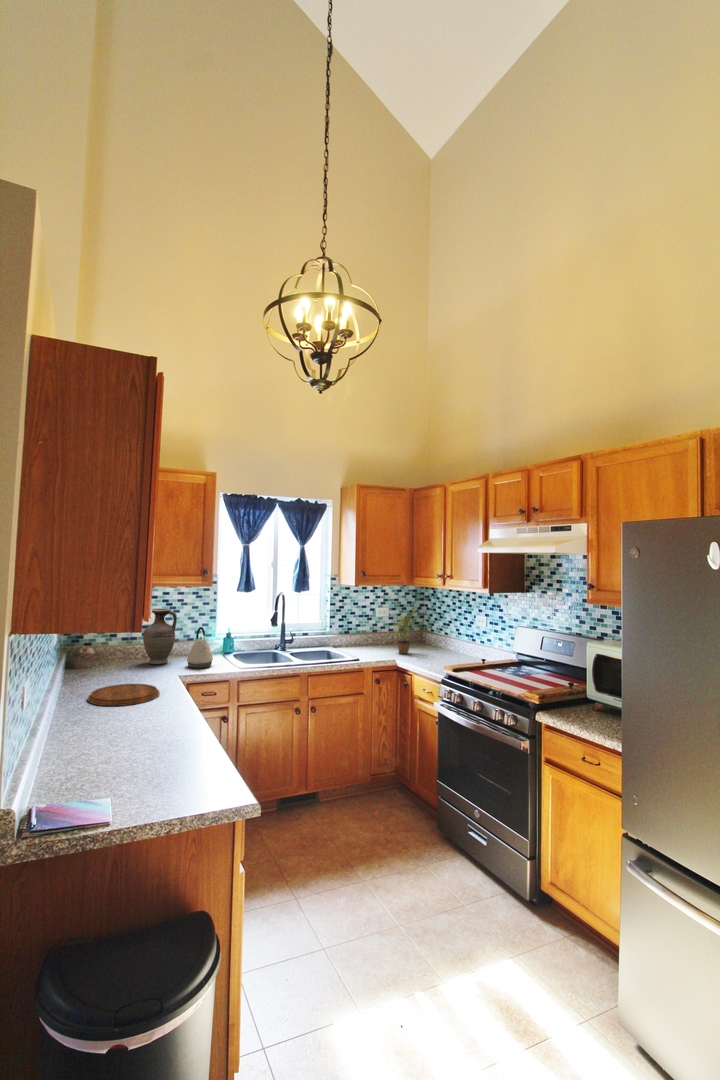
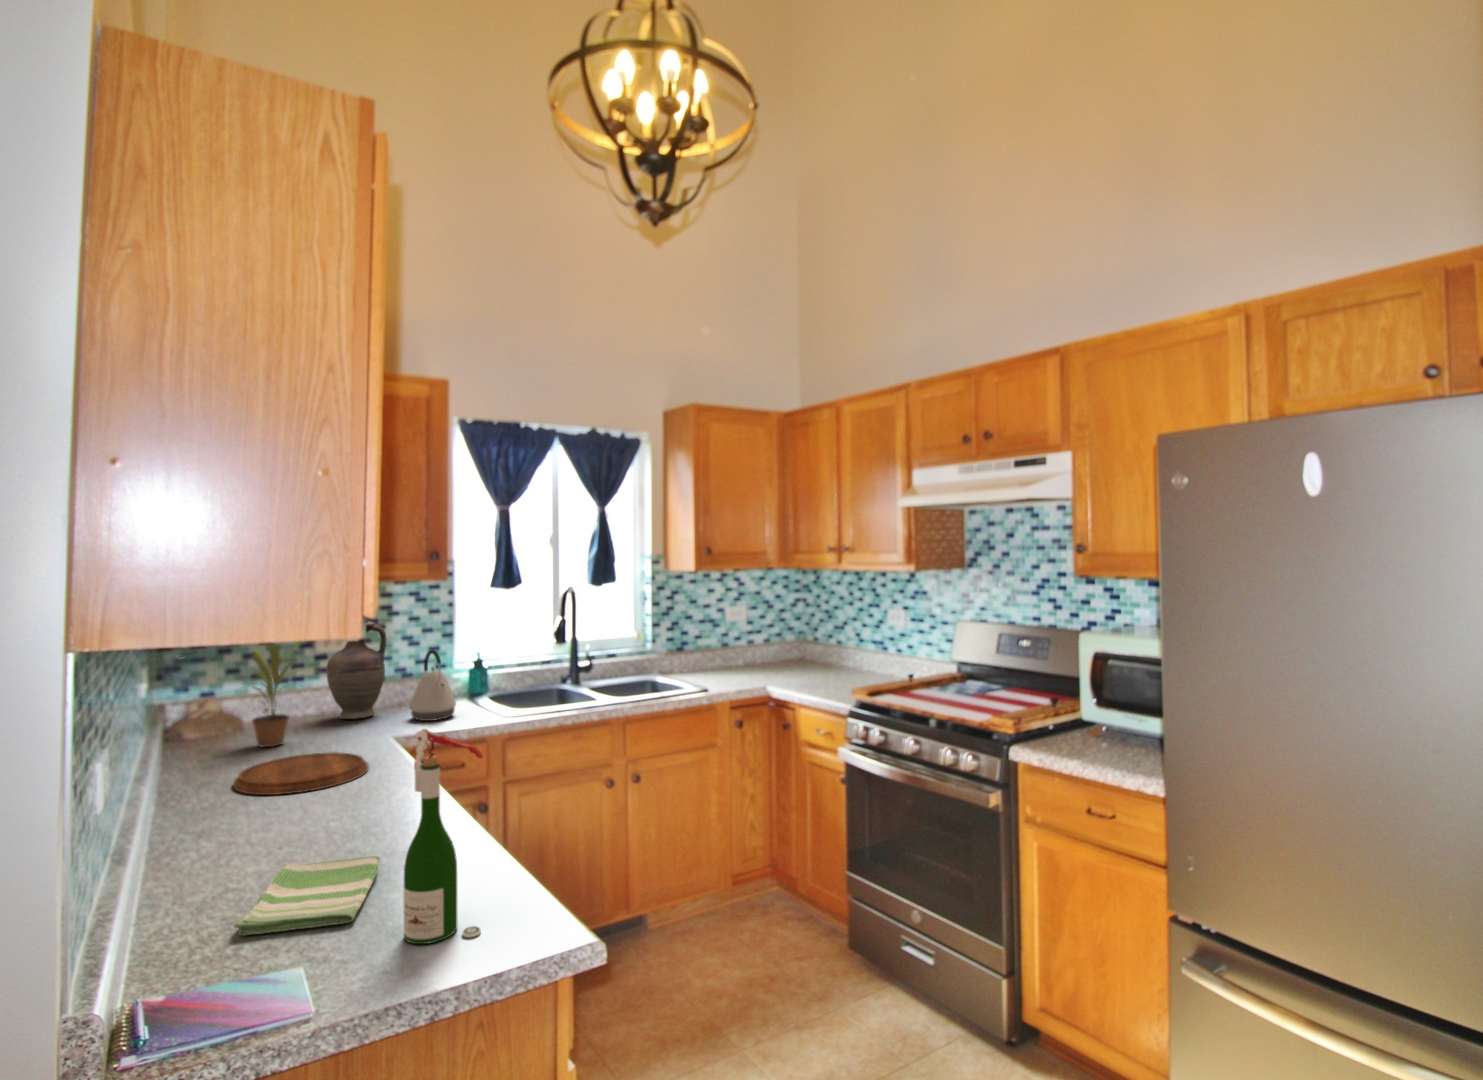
potted plant: present [395,607,417,654] -> present [248,644,300,747]
wine bottle: none [161,680,207,794] -> present [404,729,483,944]
dish towel: none [79,745,156,781] -> present [234,856,380,935]

